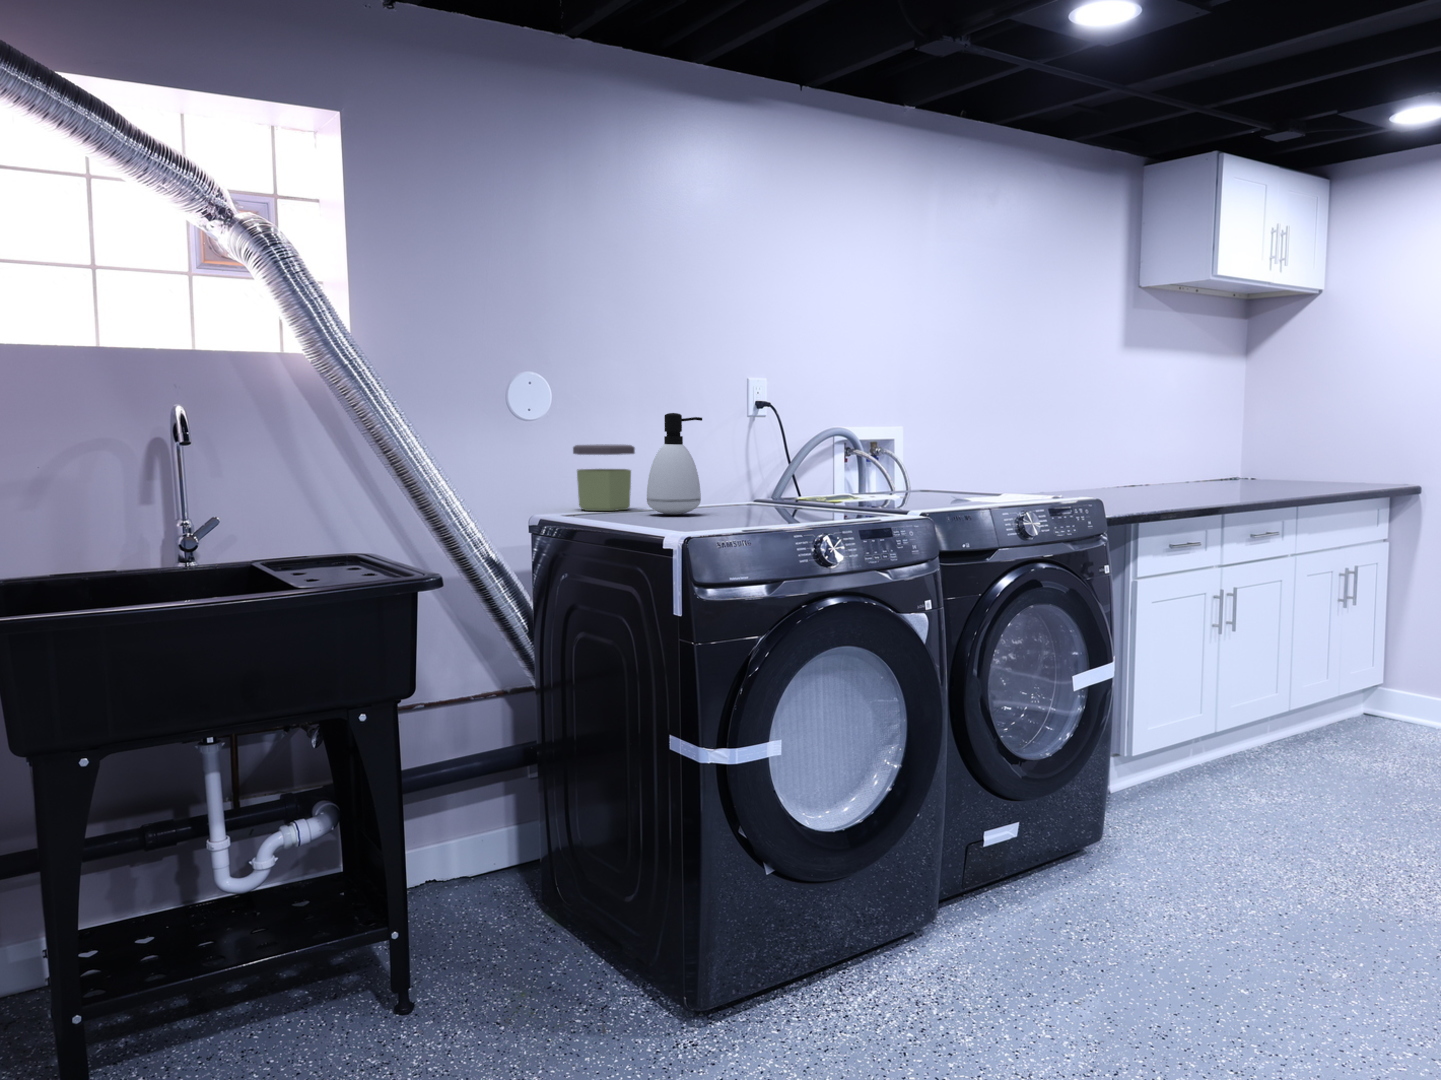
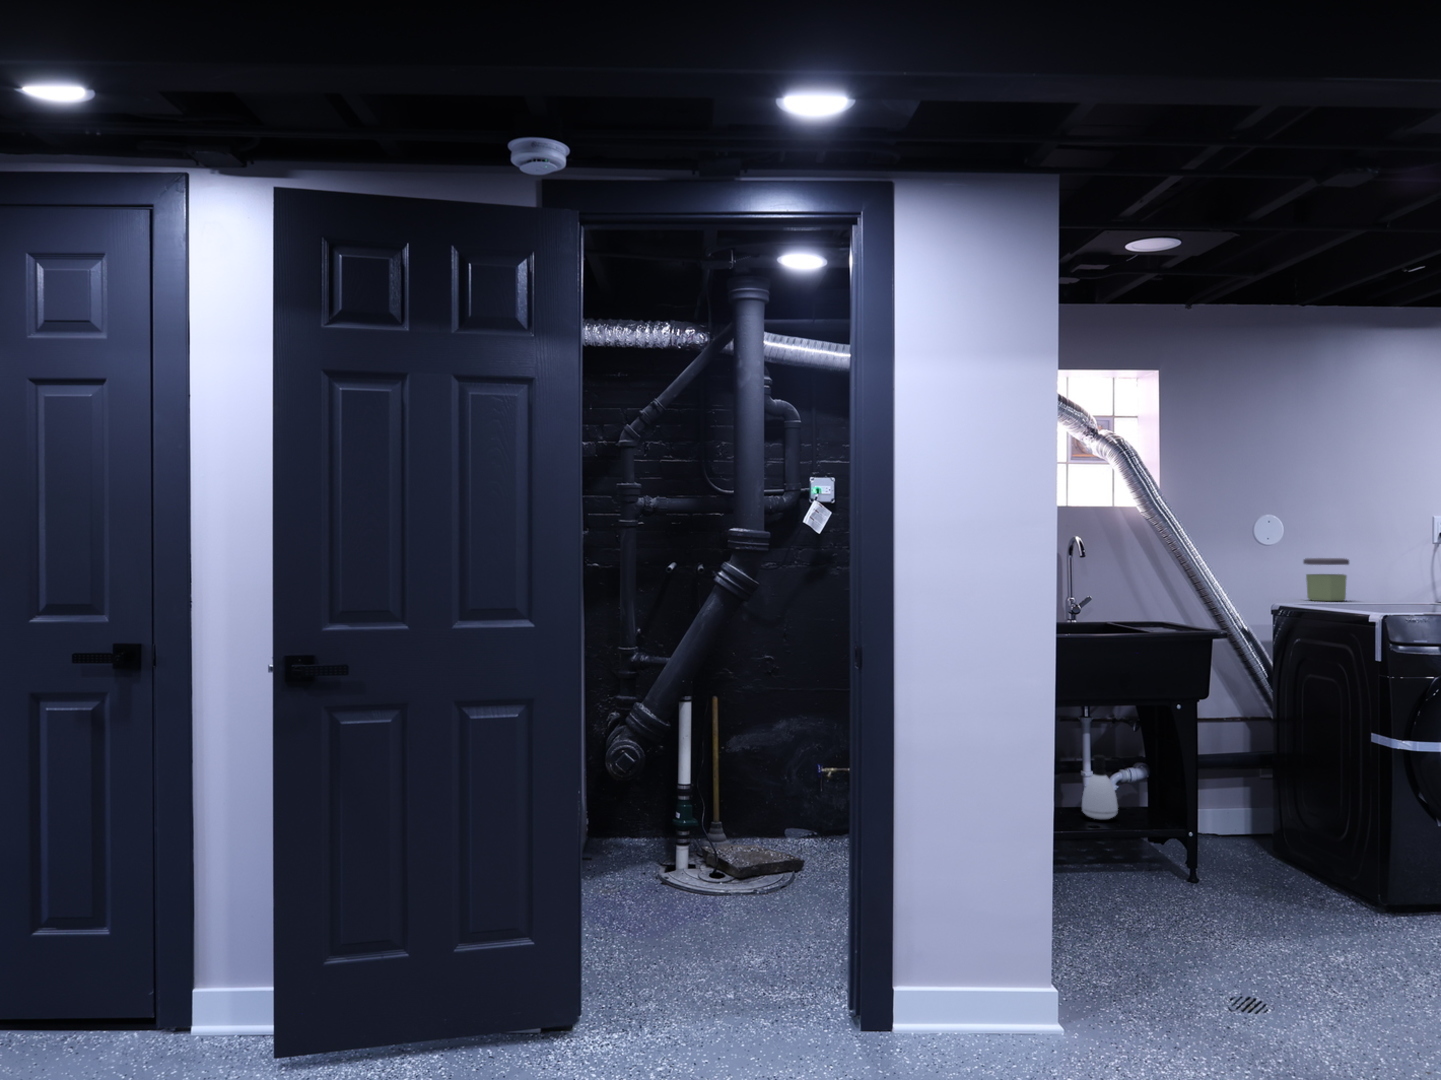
soap dispenser: present [647,413,702,514] -> present [1082,755,1118,819]

